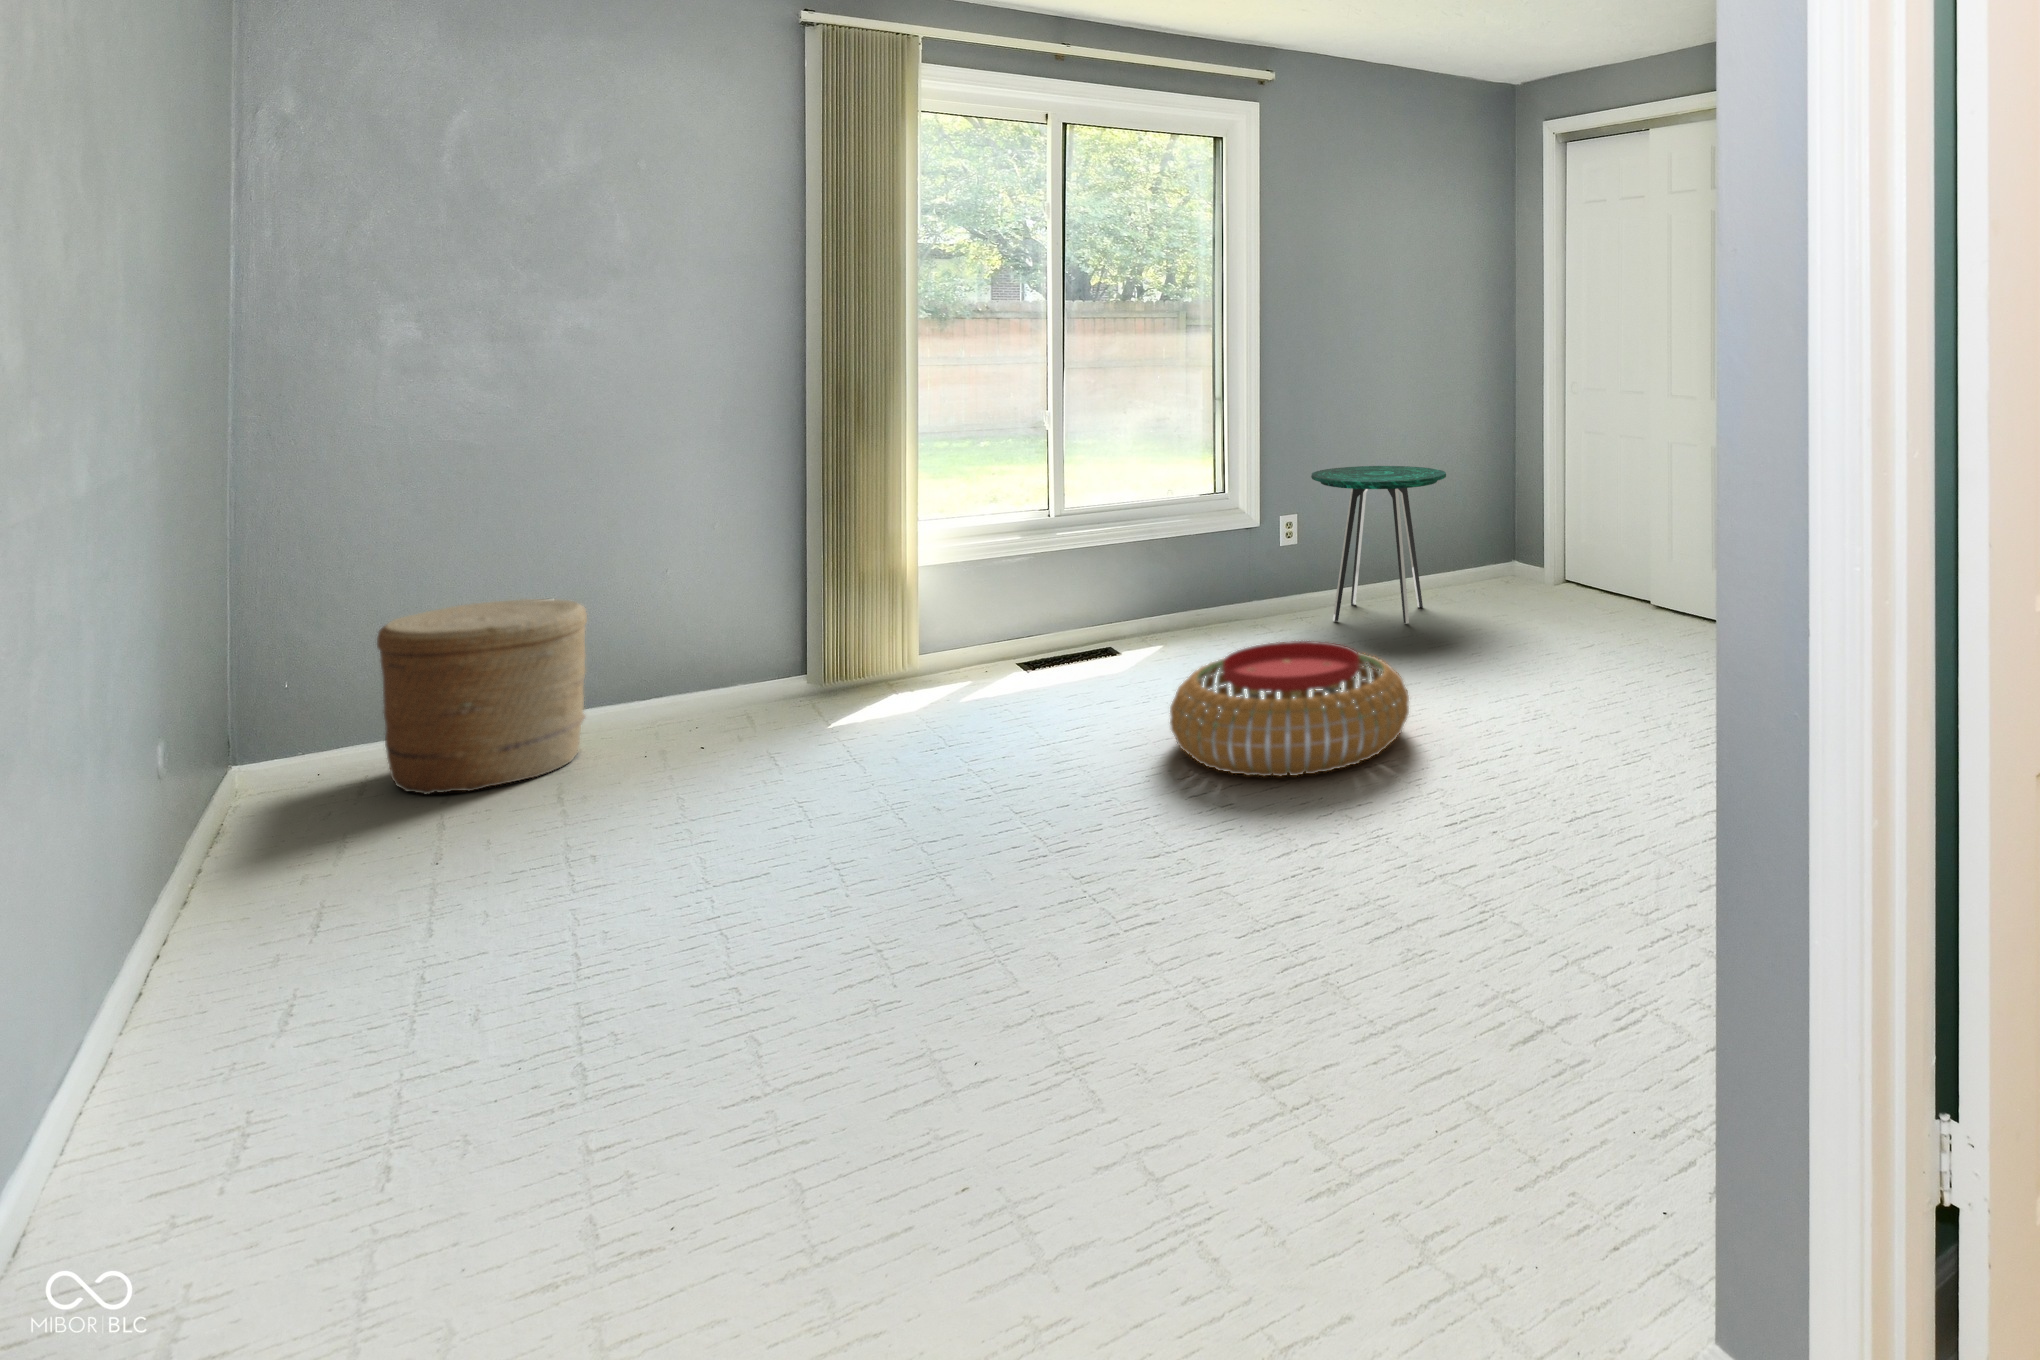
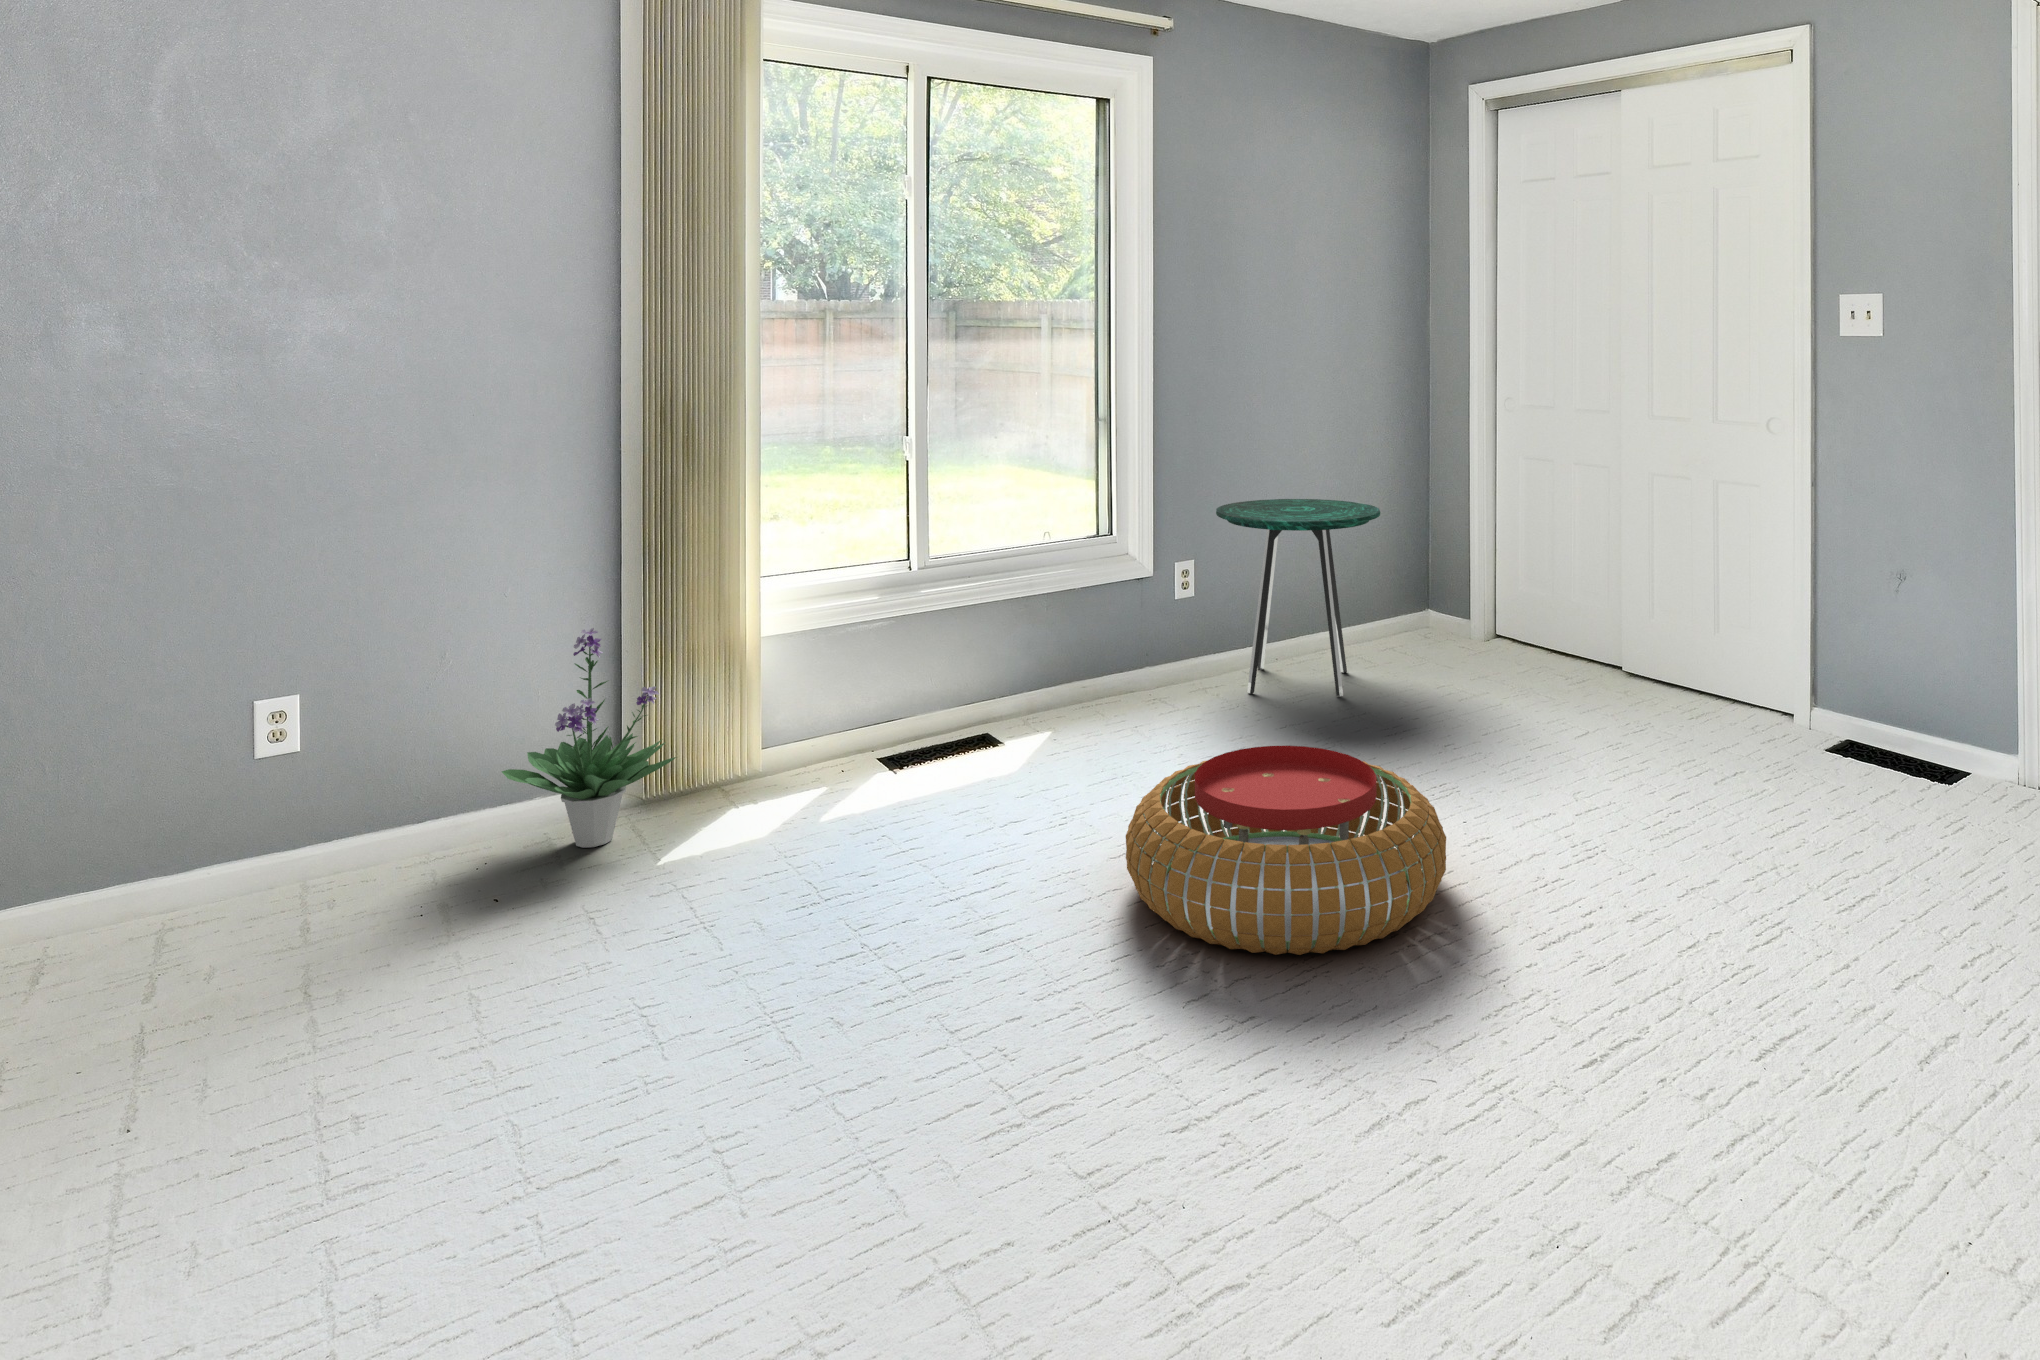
potted plant: none [709,554,846,718] -> present [502,628,676,848]
woven basket: present [377,599,587,794] -> none [54,697,342,988]

